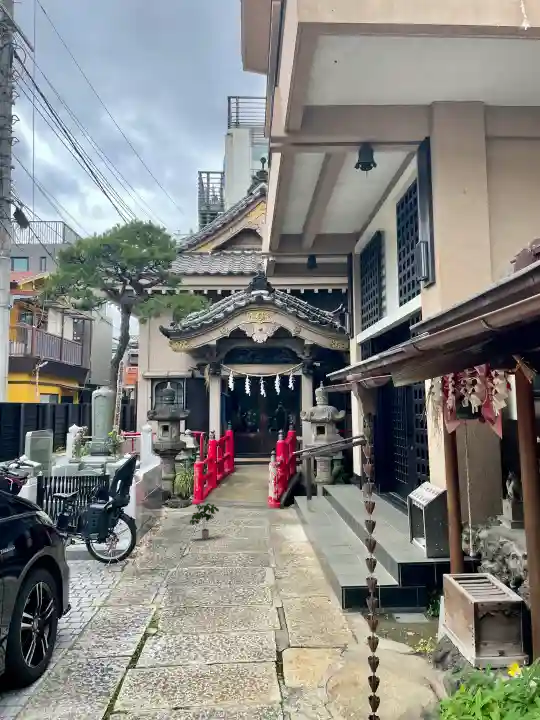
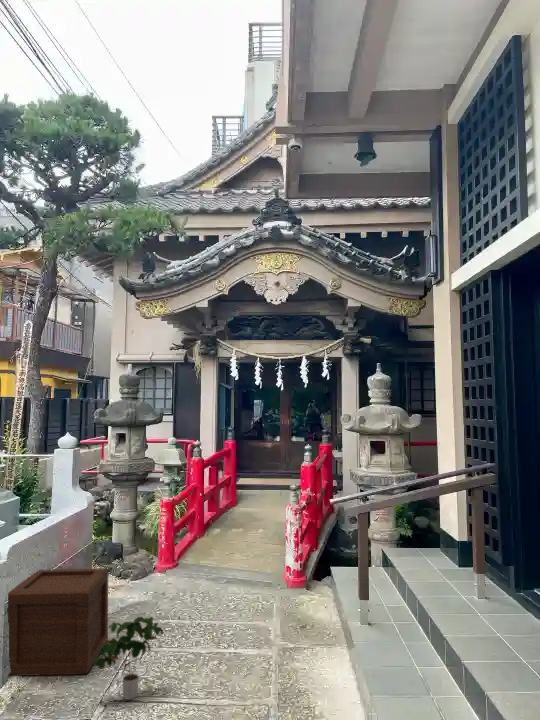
wooden crate: none [142,489,185,535] -> present [5,569,108,676]

